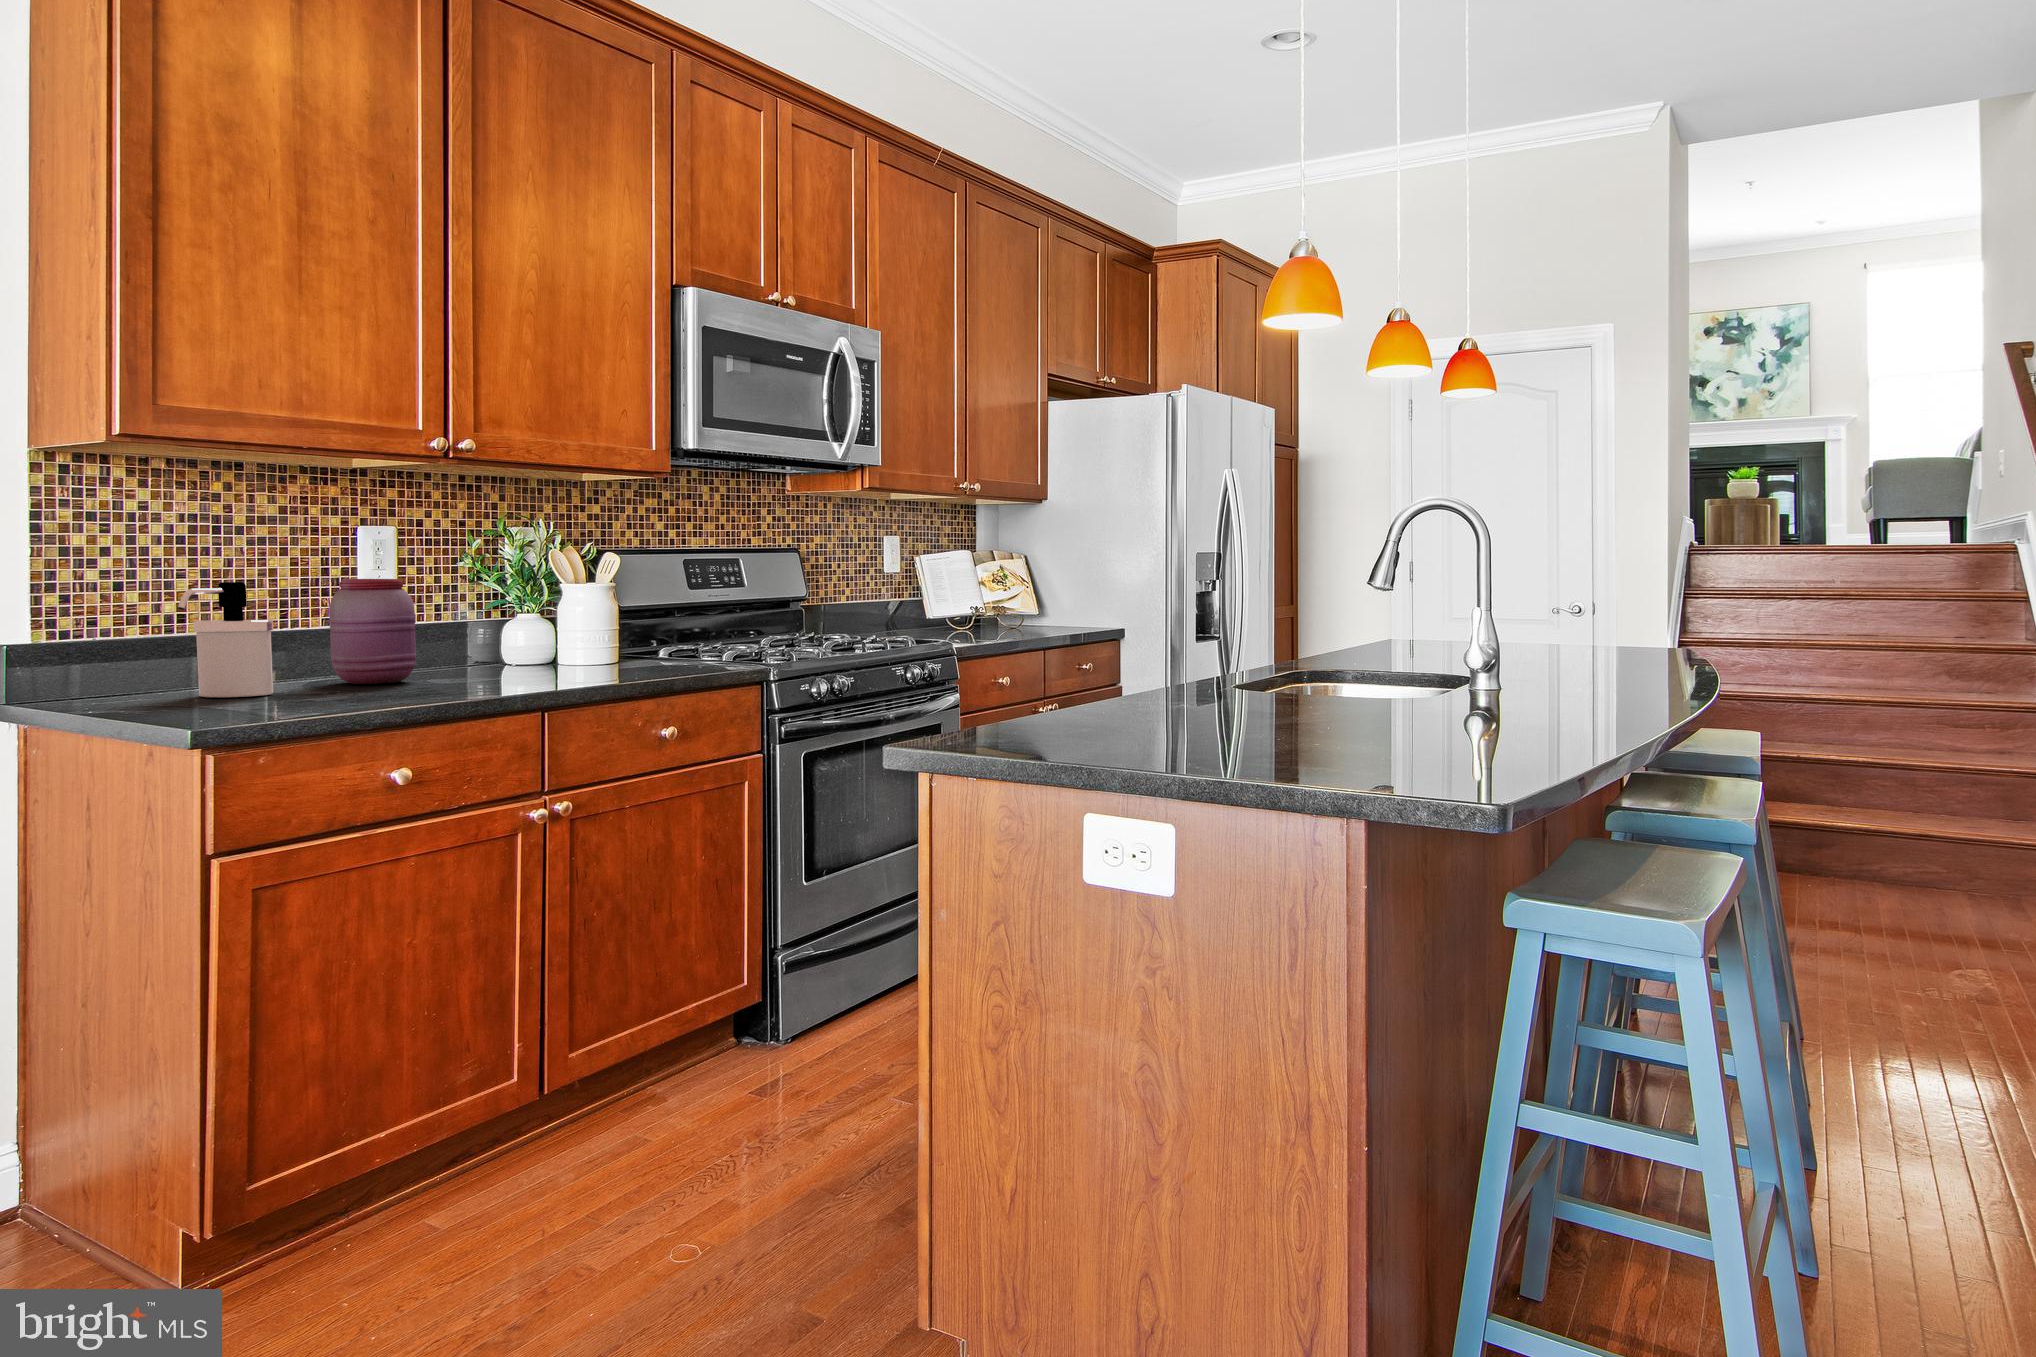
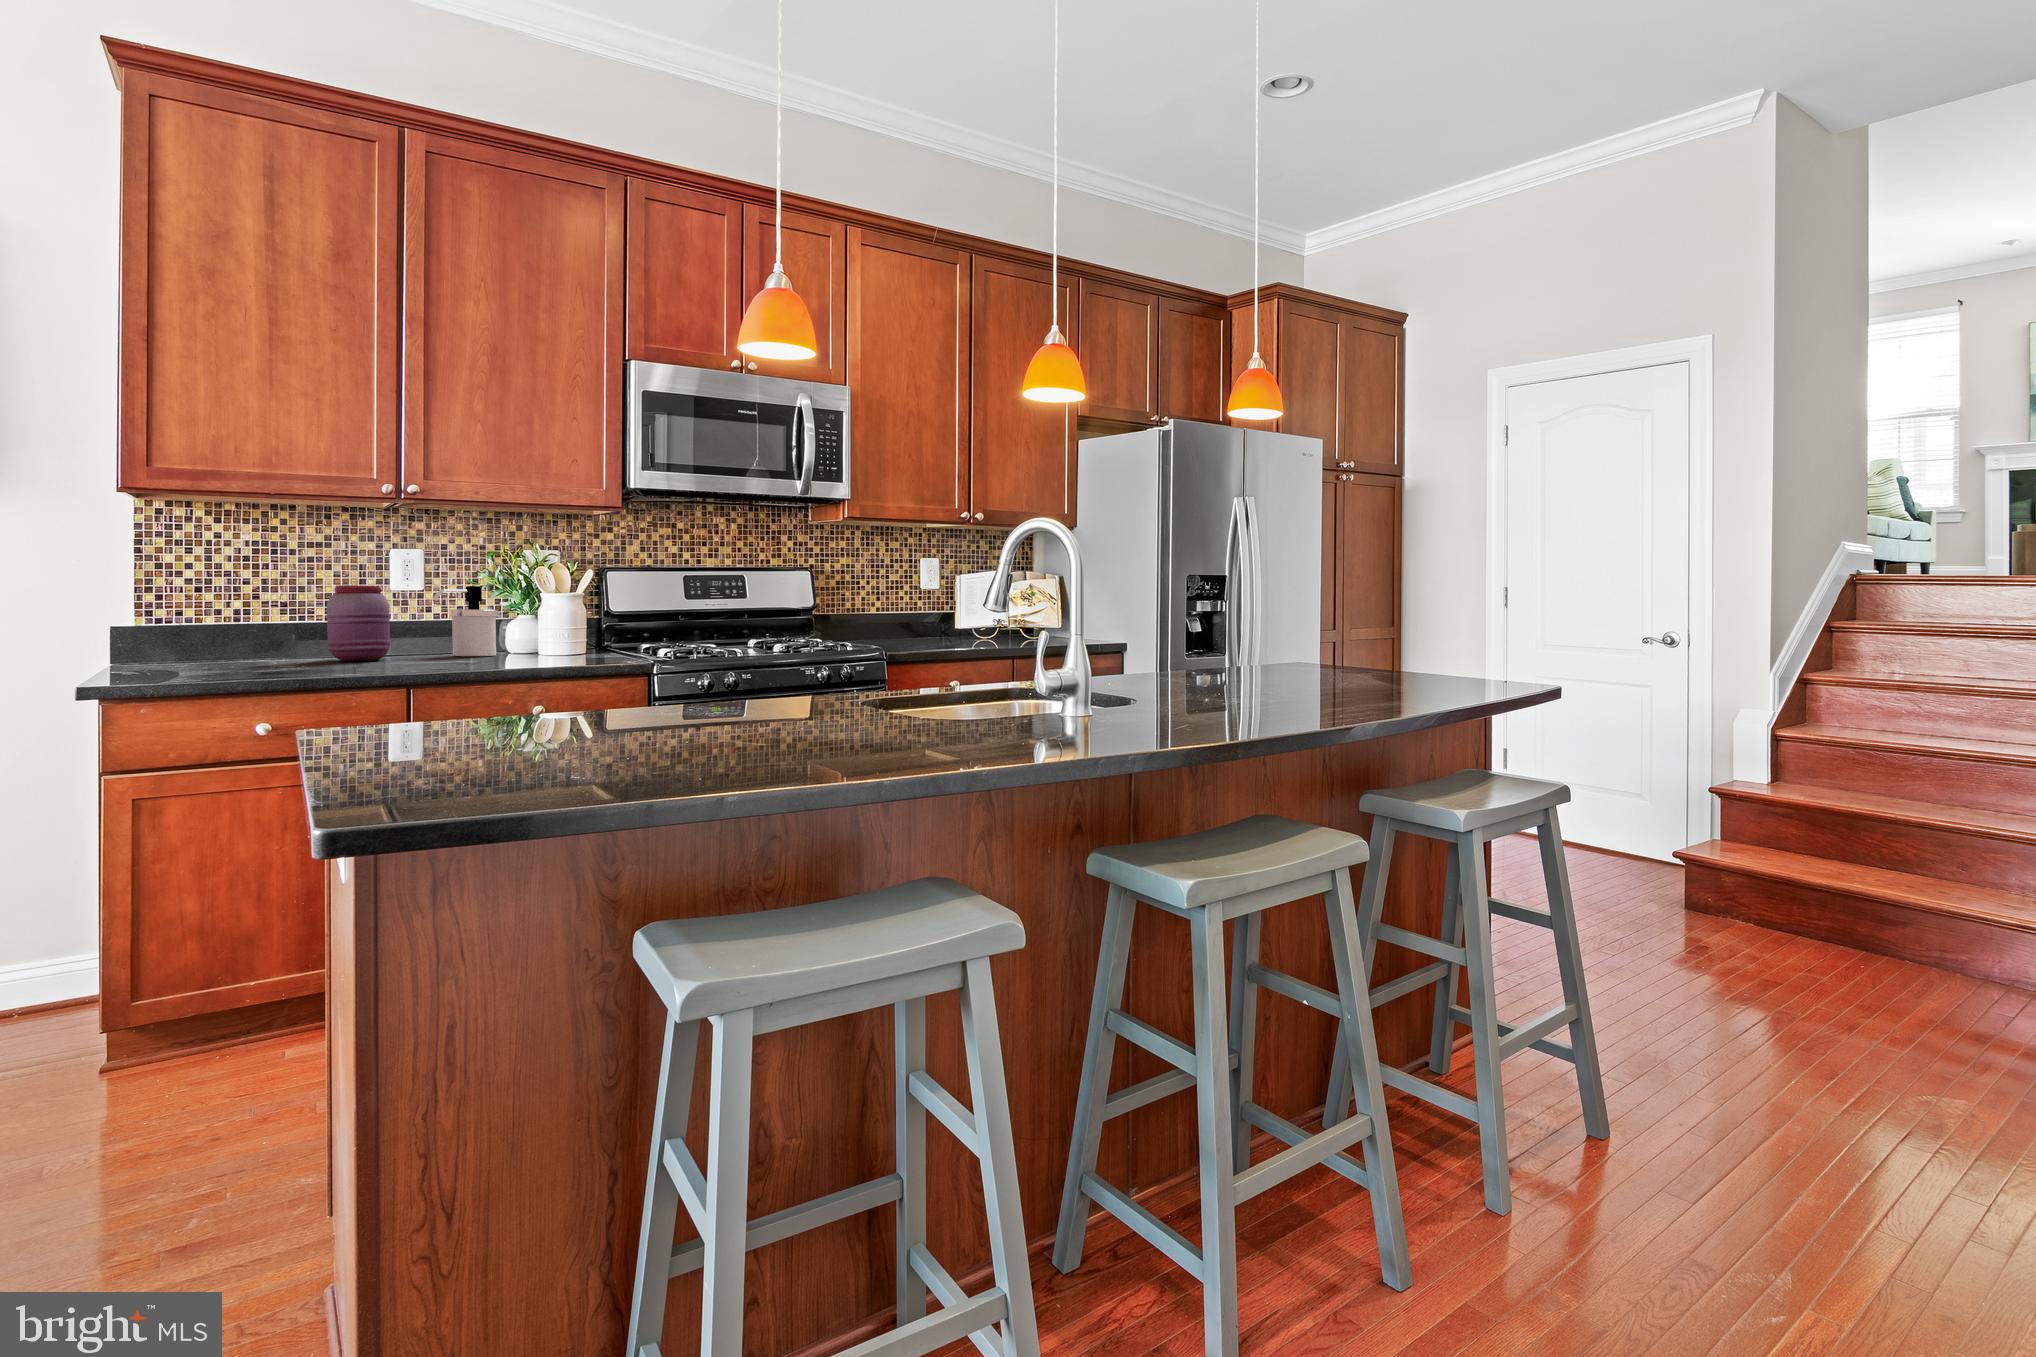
soap dispenser: present [178,582,273,697] -> present [433,586,497,656]

